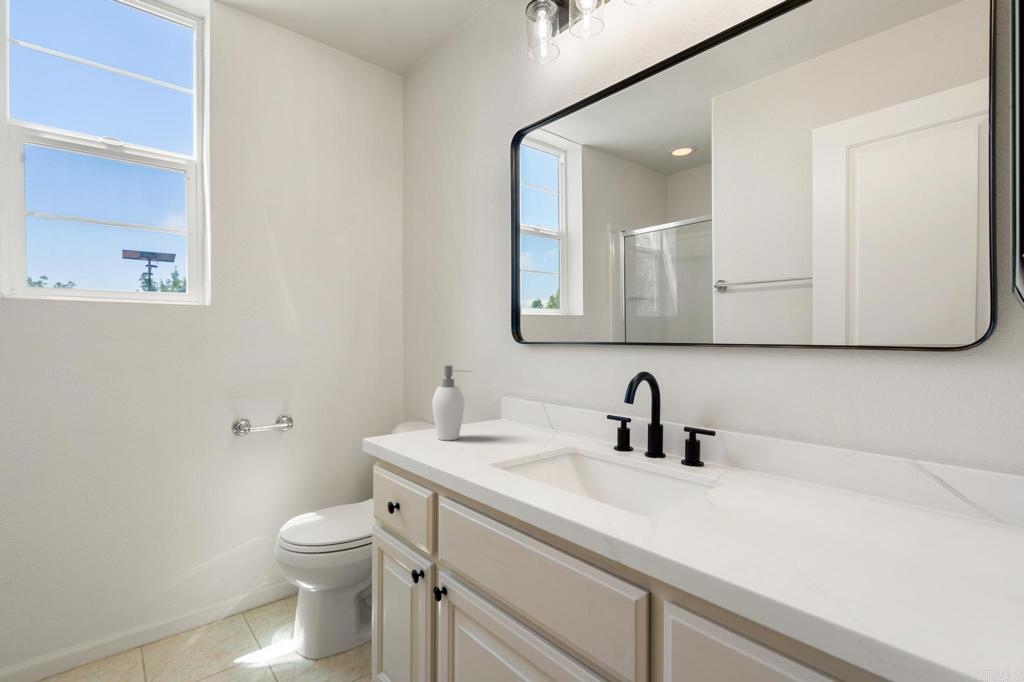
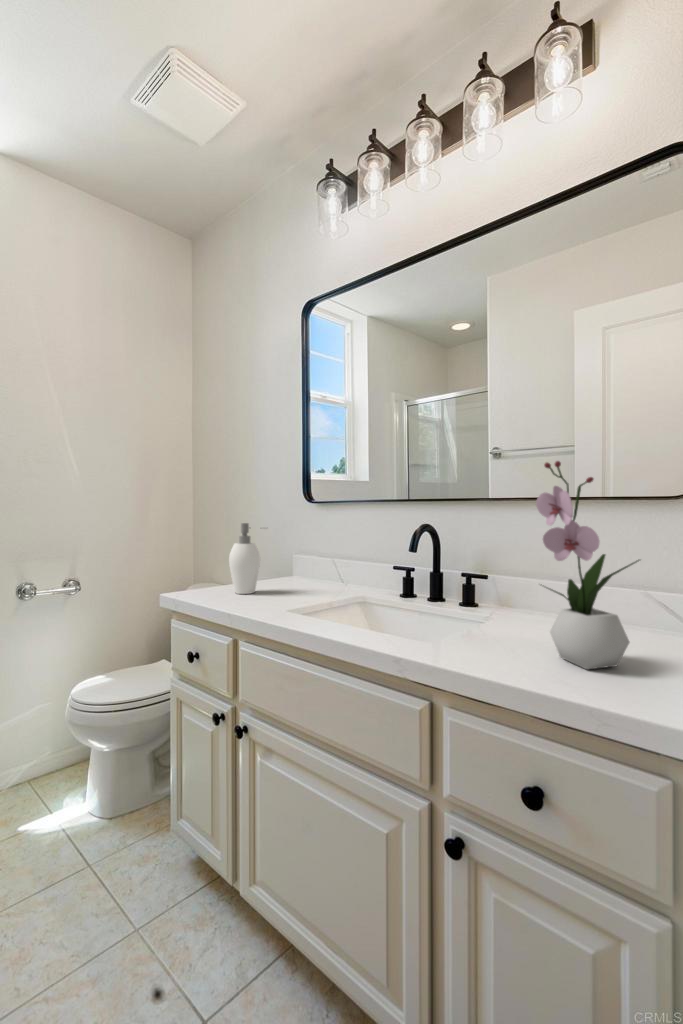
flower arrangement: none [786,307,931,571] -> present [536,461,639,669]

